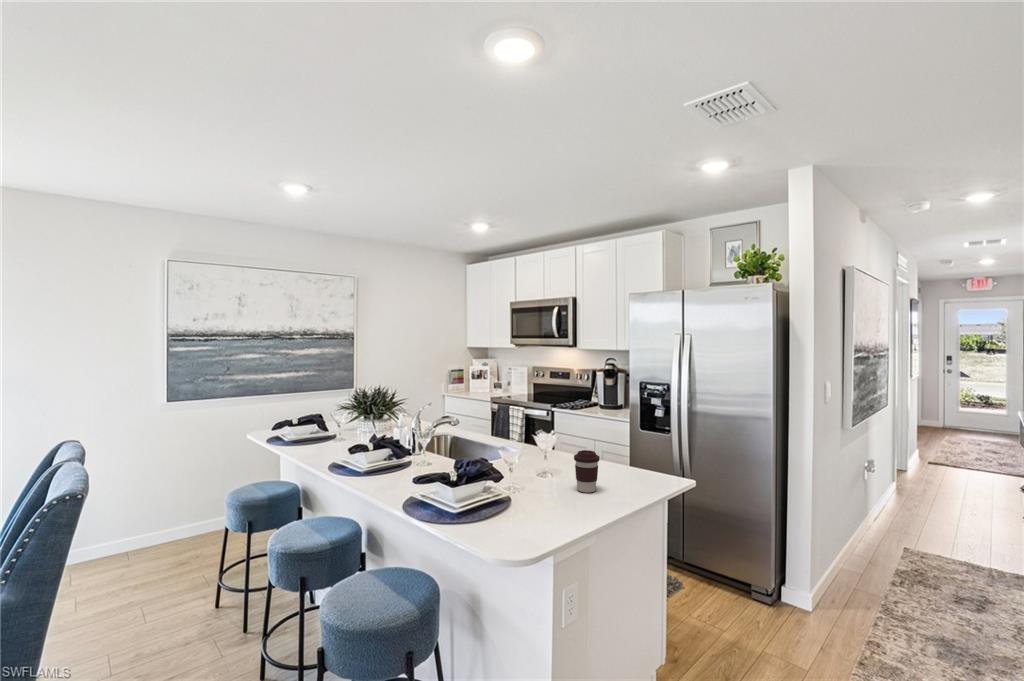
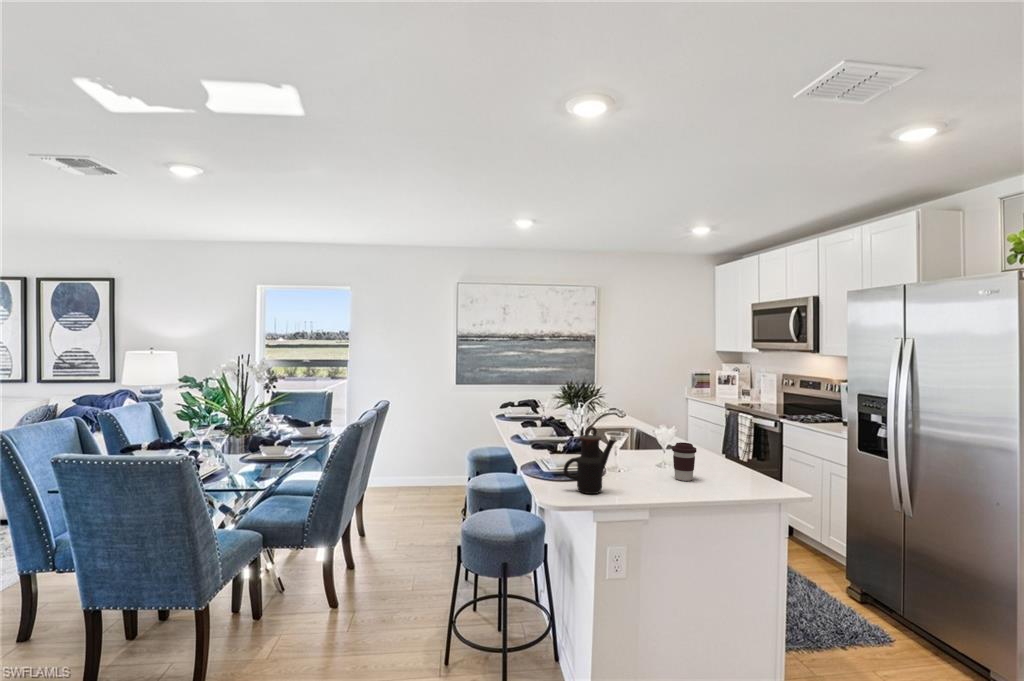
teapot: none [503,450,559,536] -> present [563,427,617,494]

